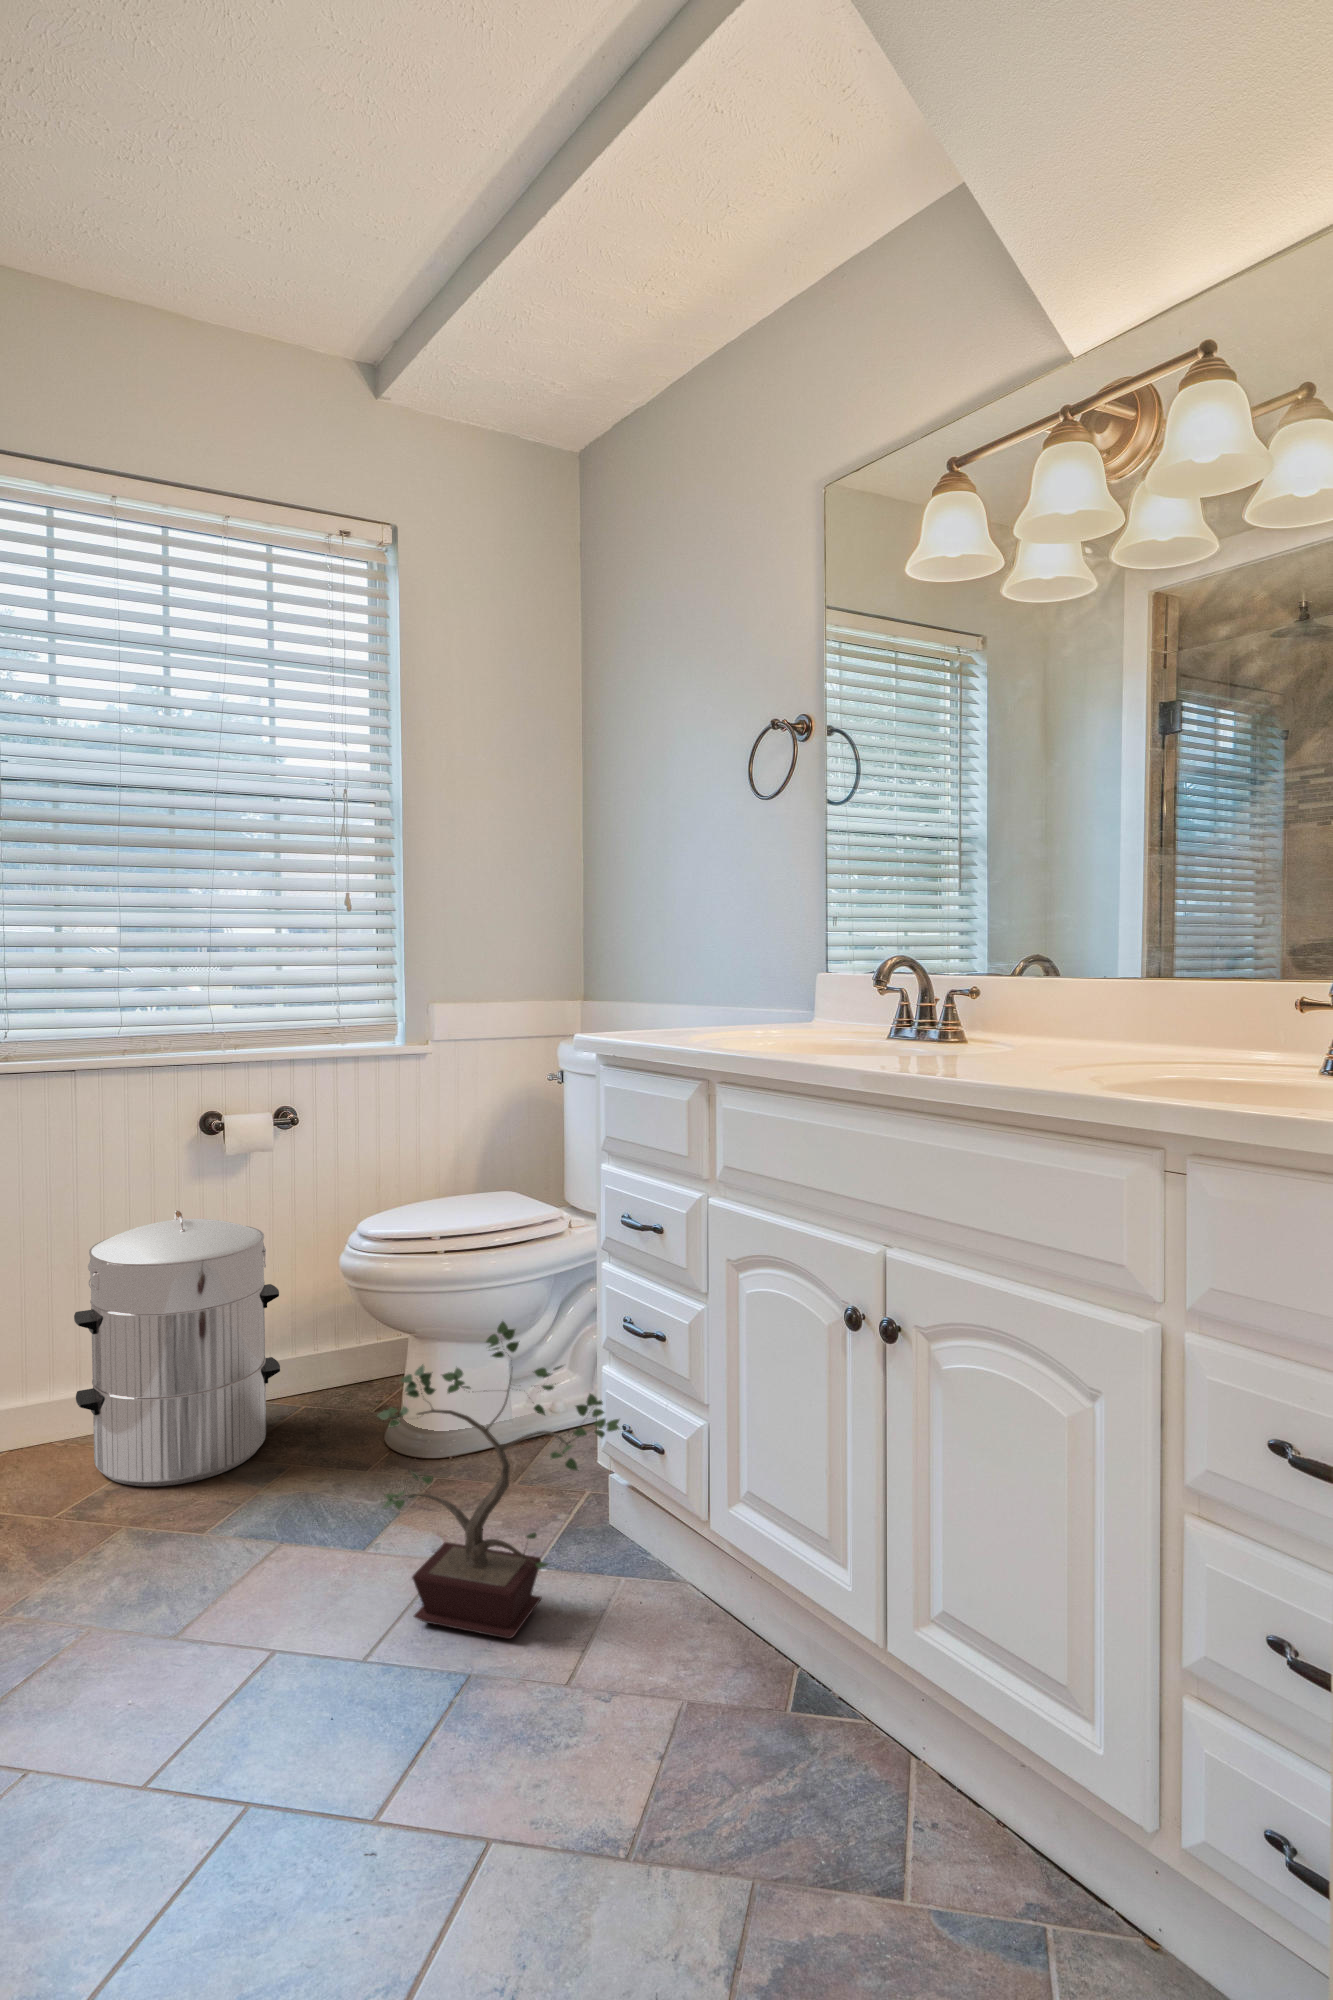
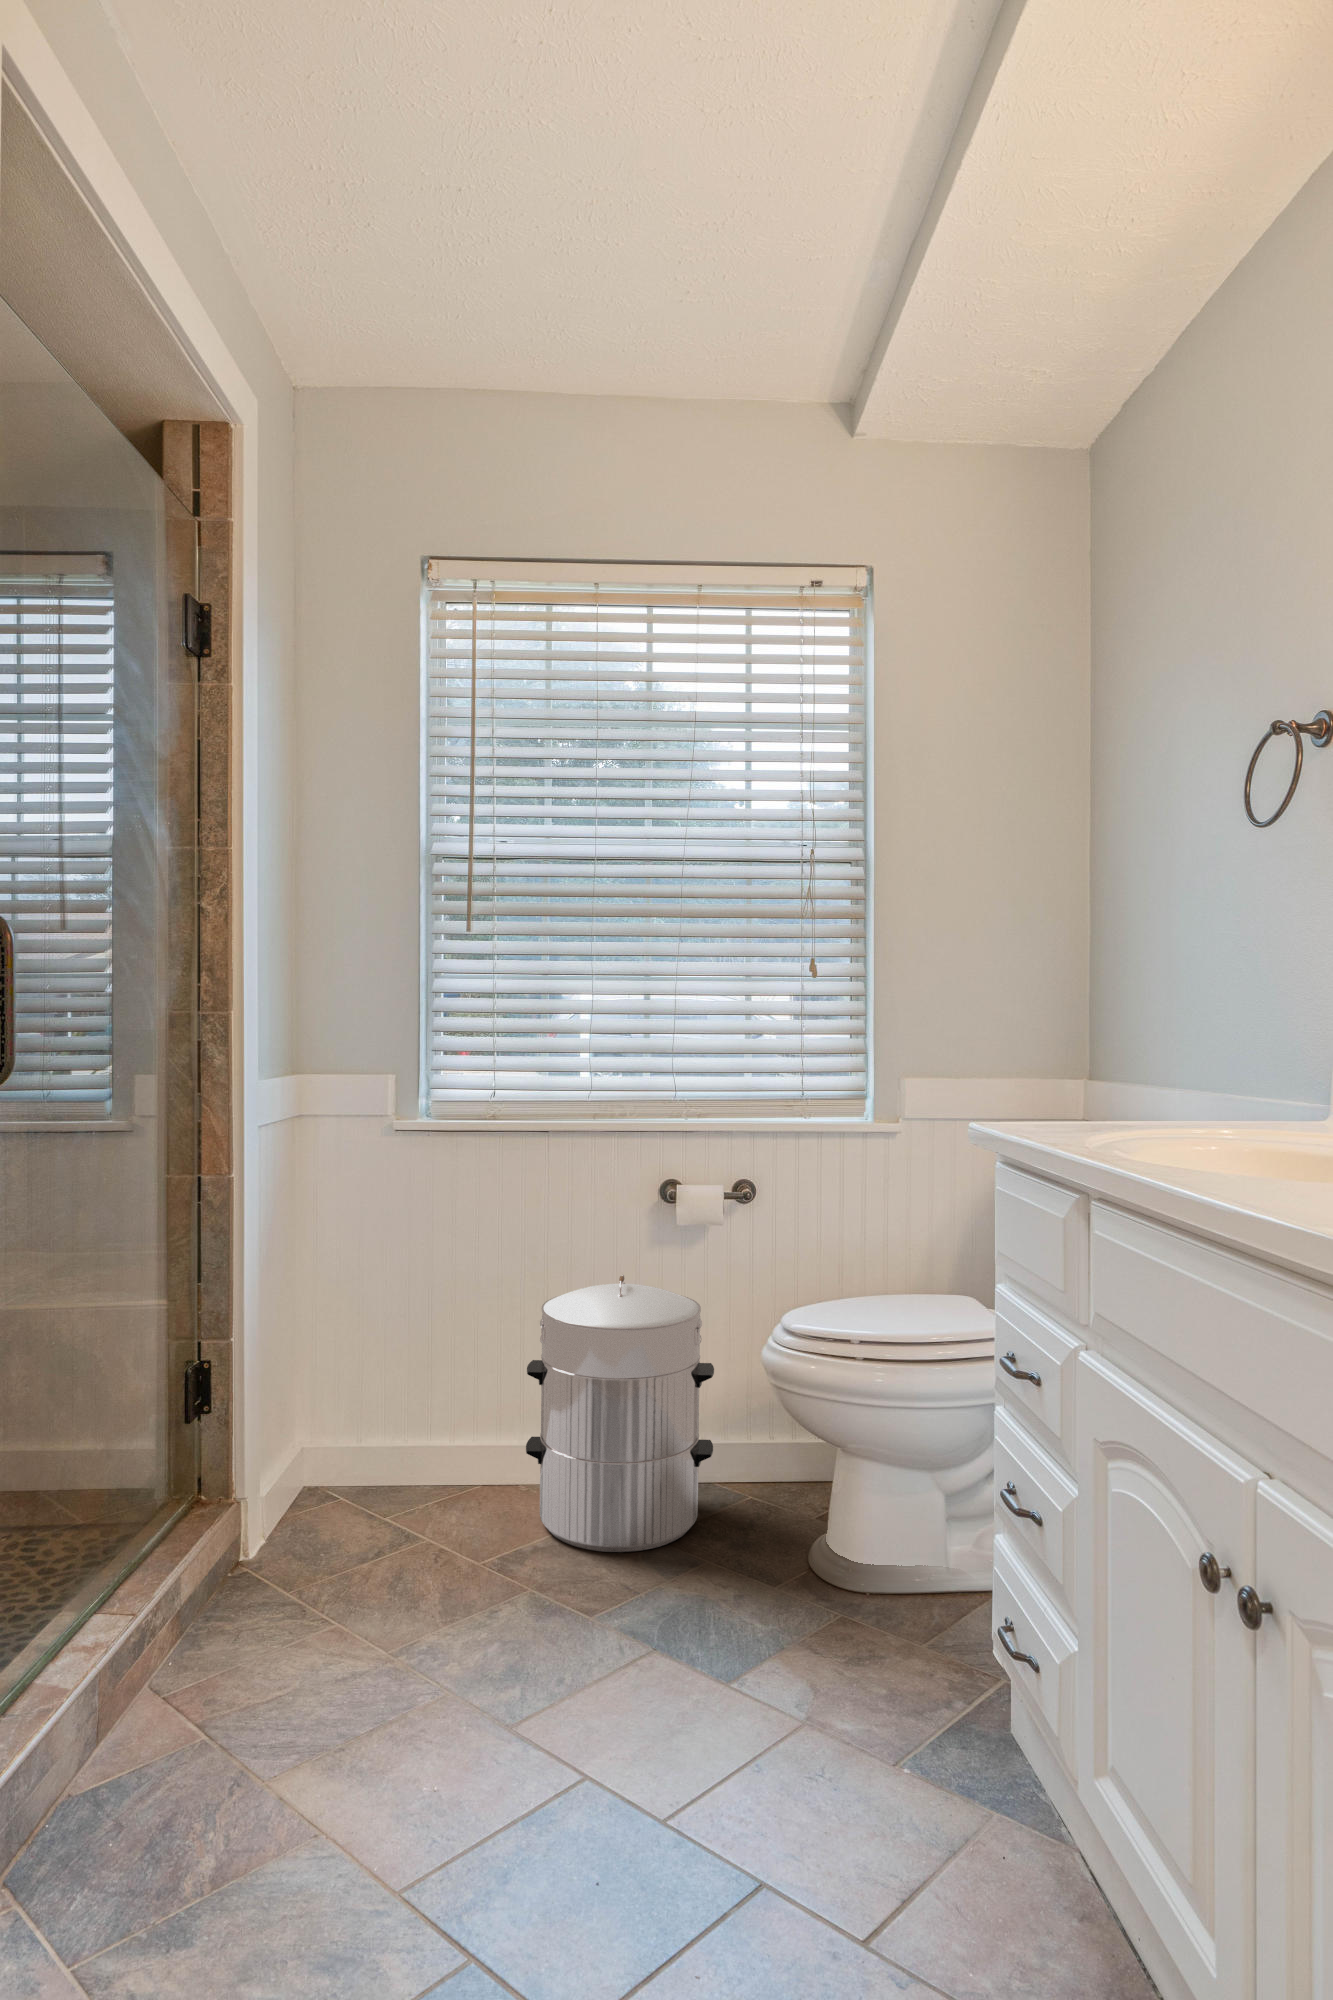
potted plant: present [378,1321,619,1639] -> none [713,1453,952,1836]

